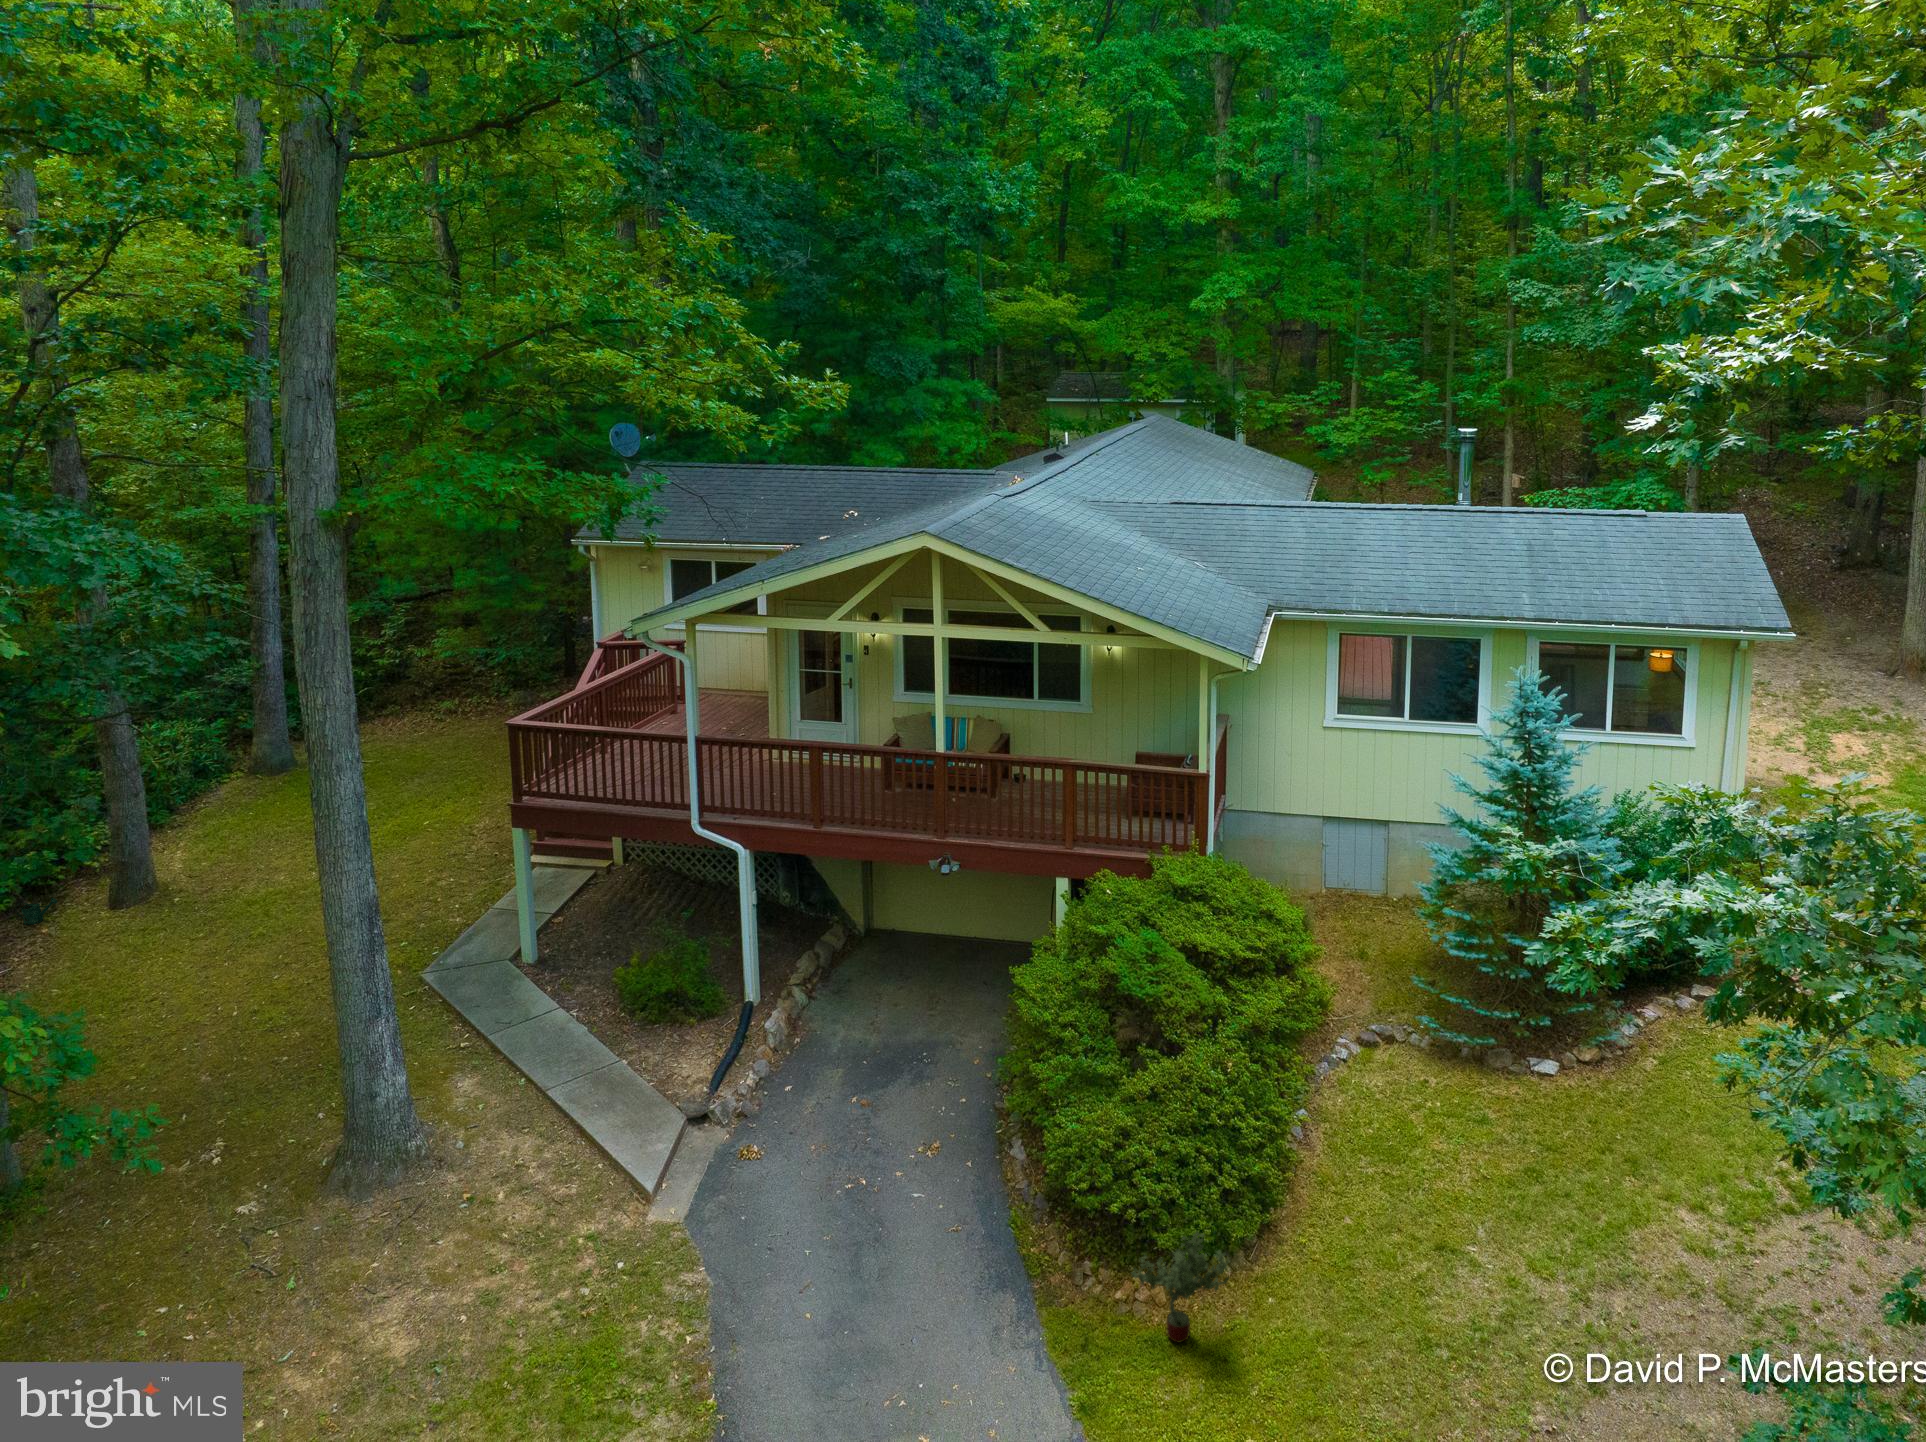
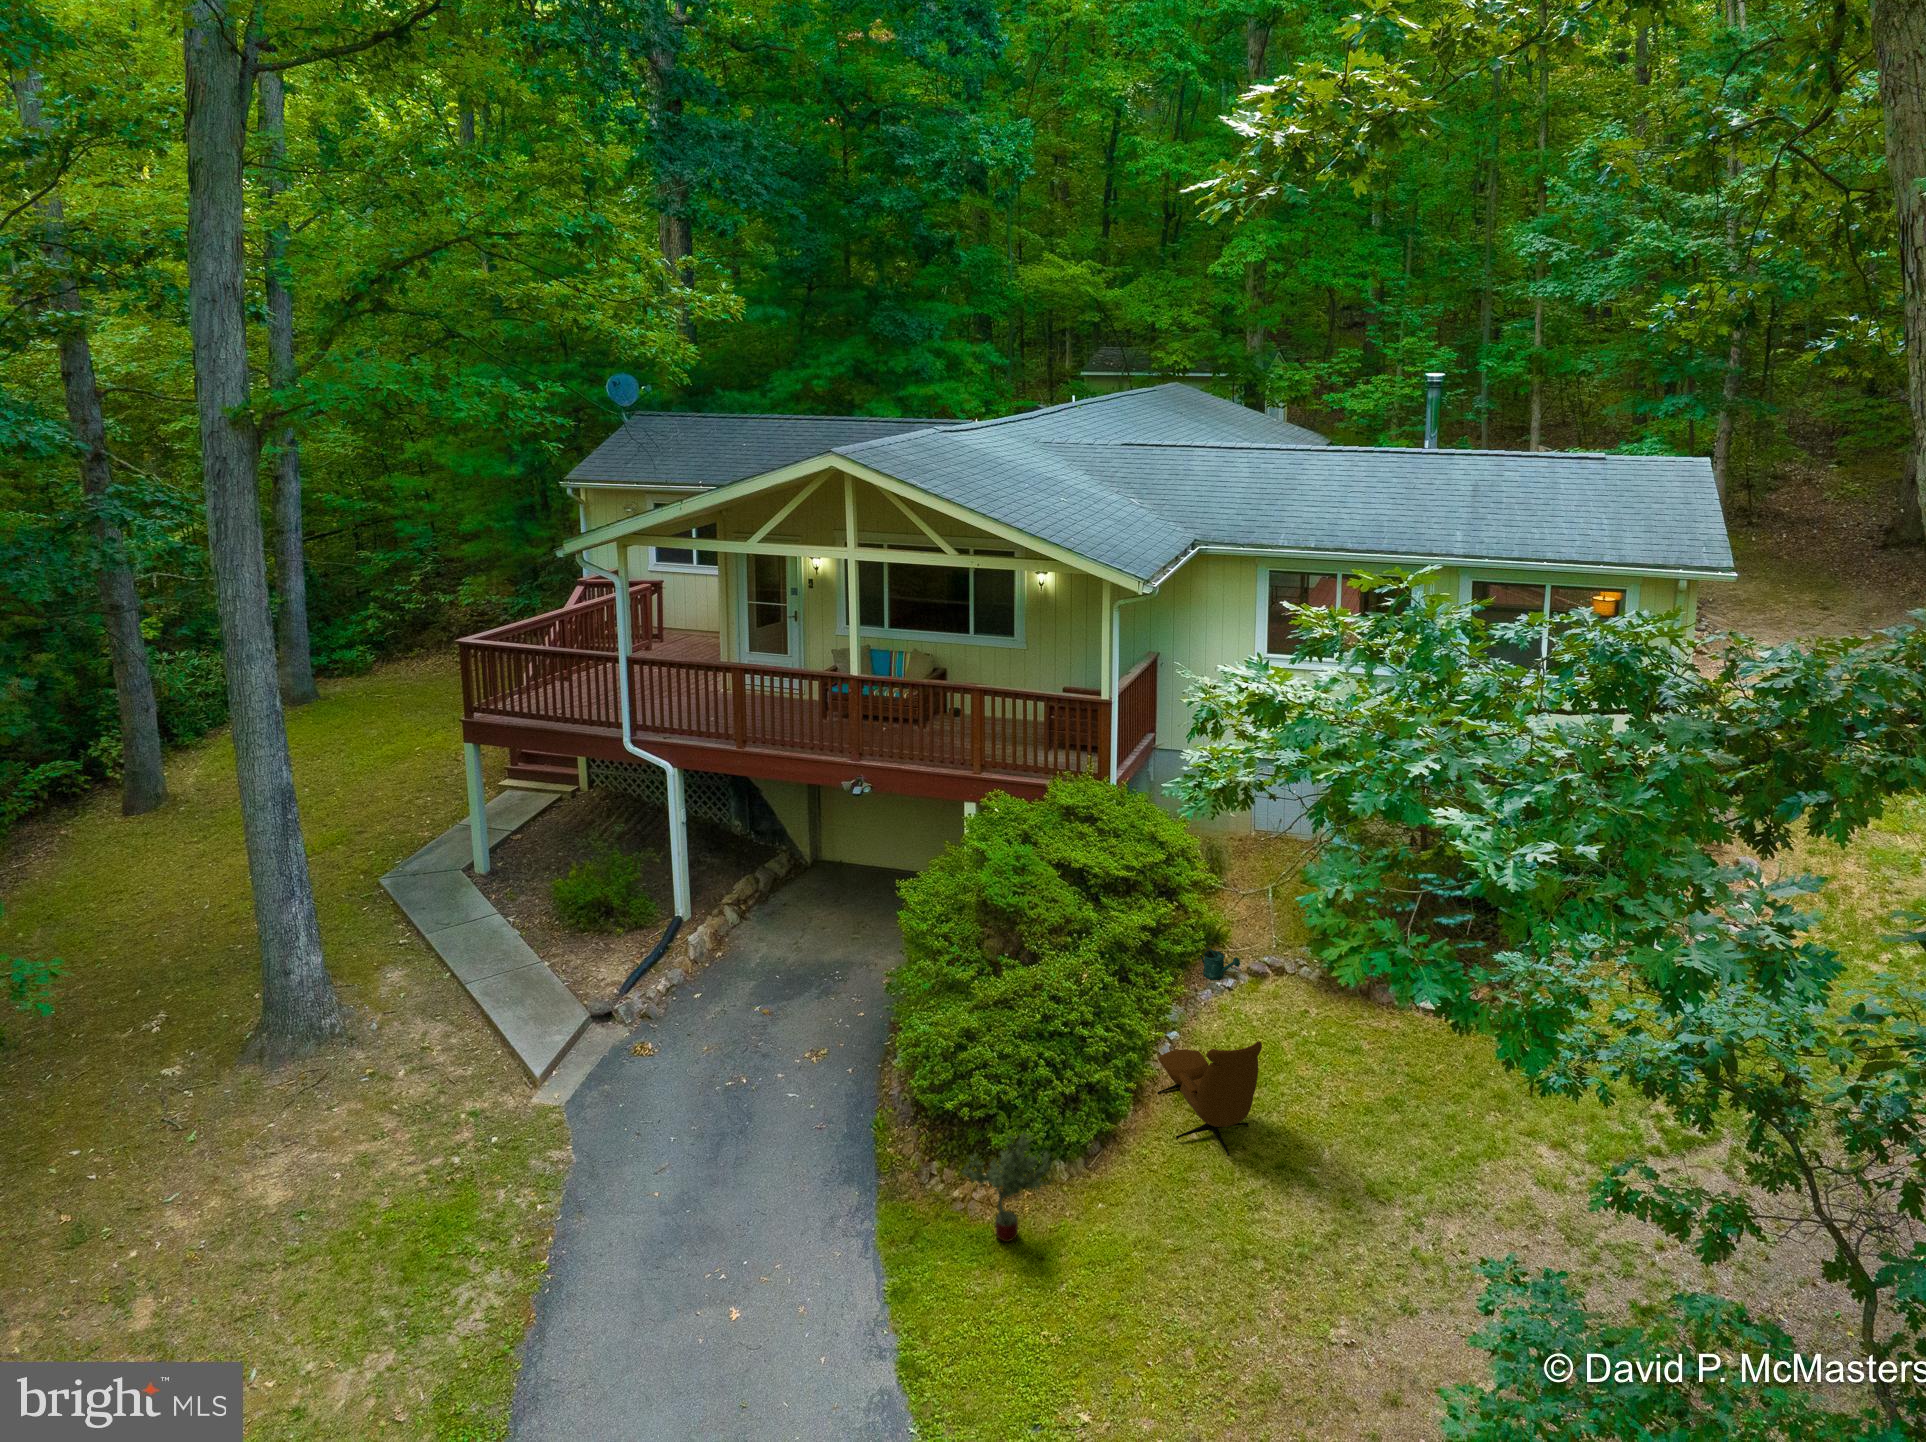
watering can: present [15,898,57,925] -> present [1200,946,1240,980]
lounge chair: none [1296,1126,1421,1241] -> present [1157,1041,1262,1156]

